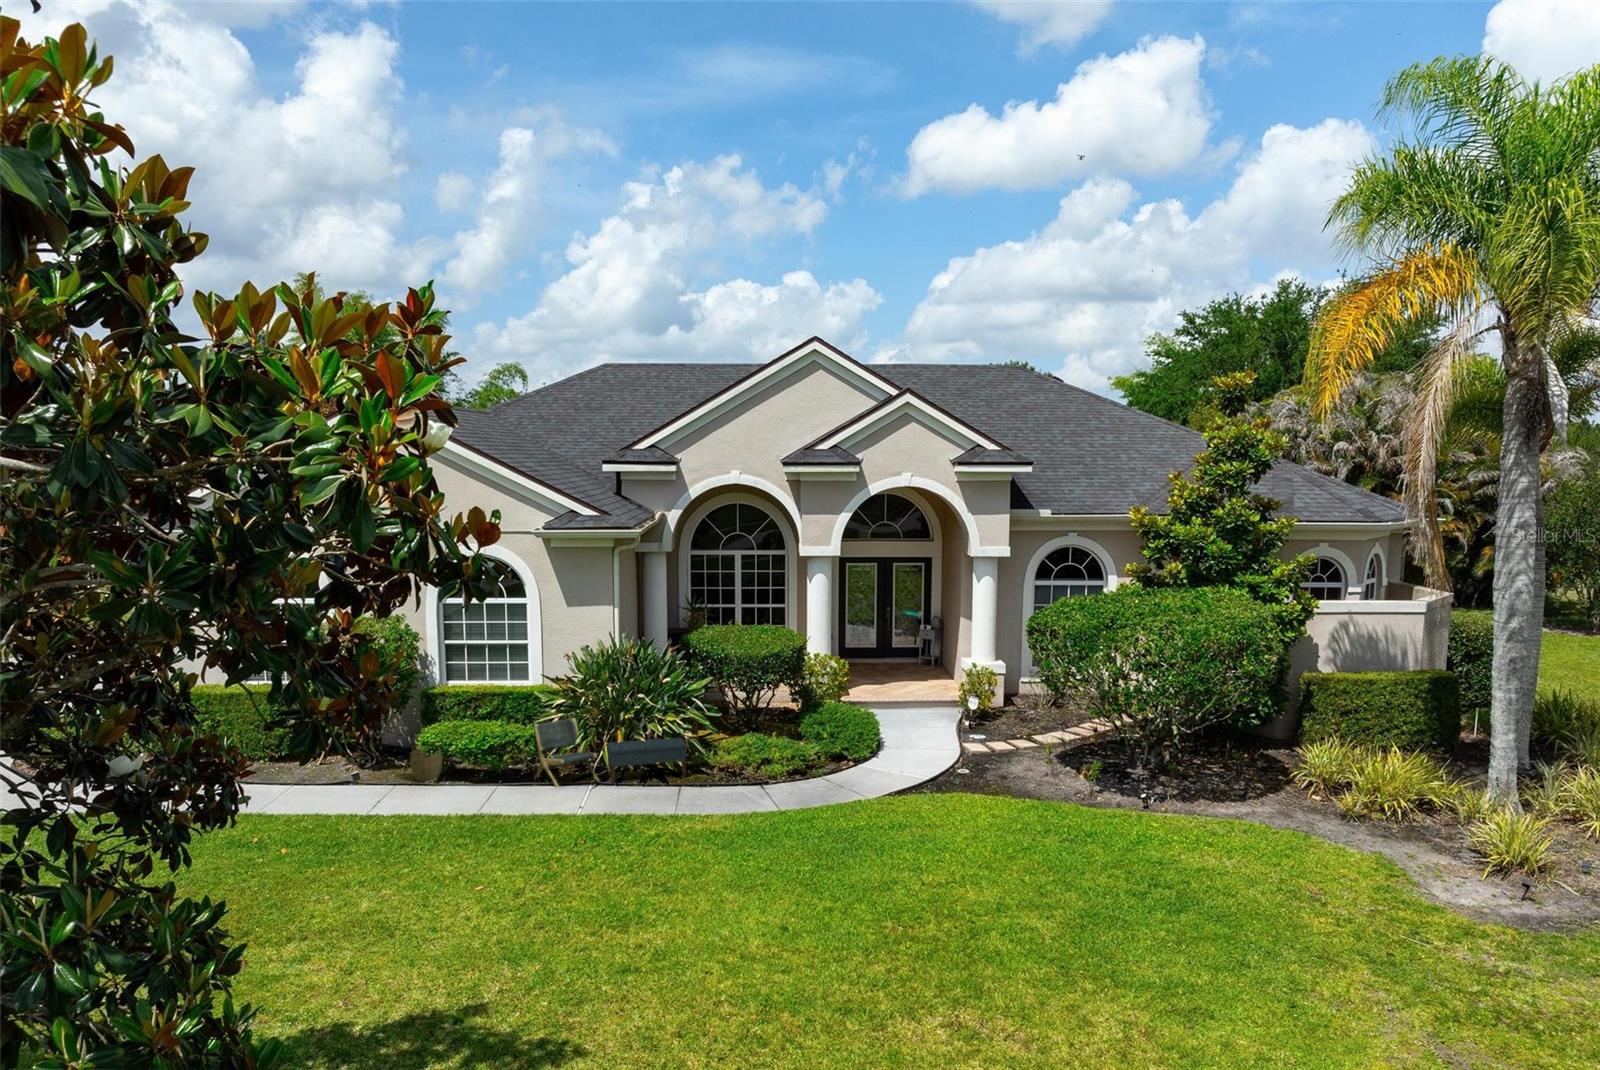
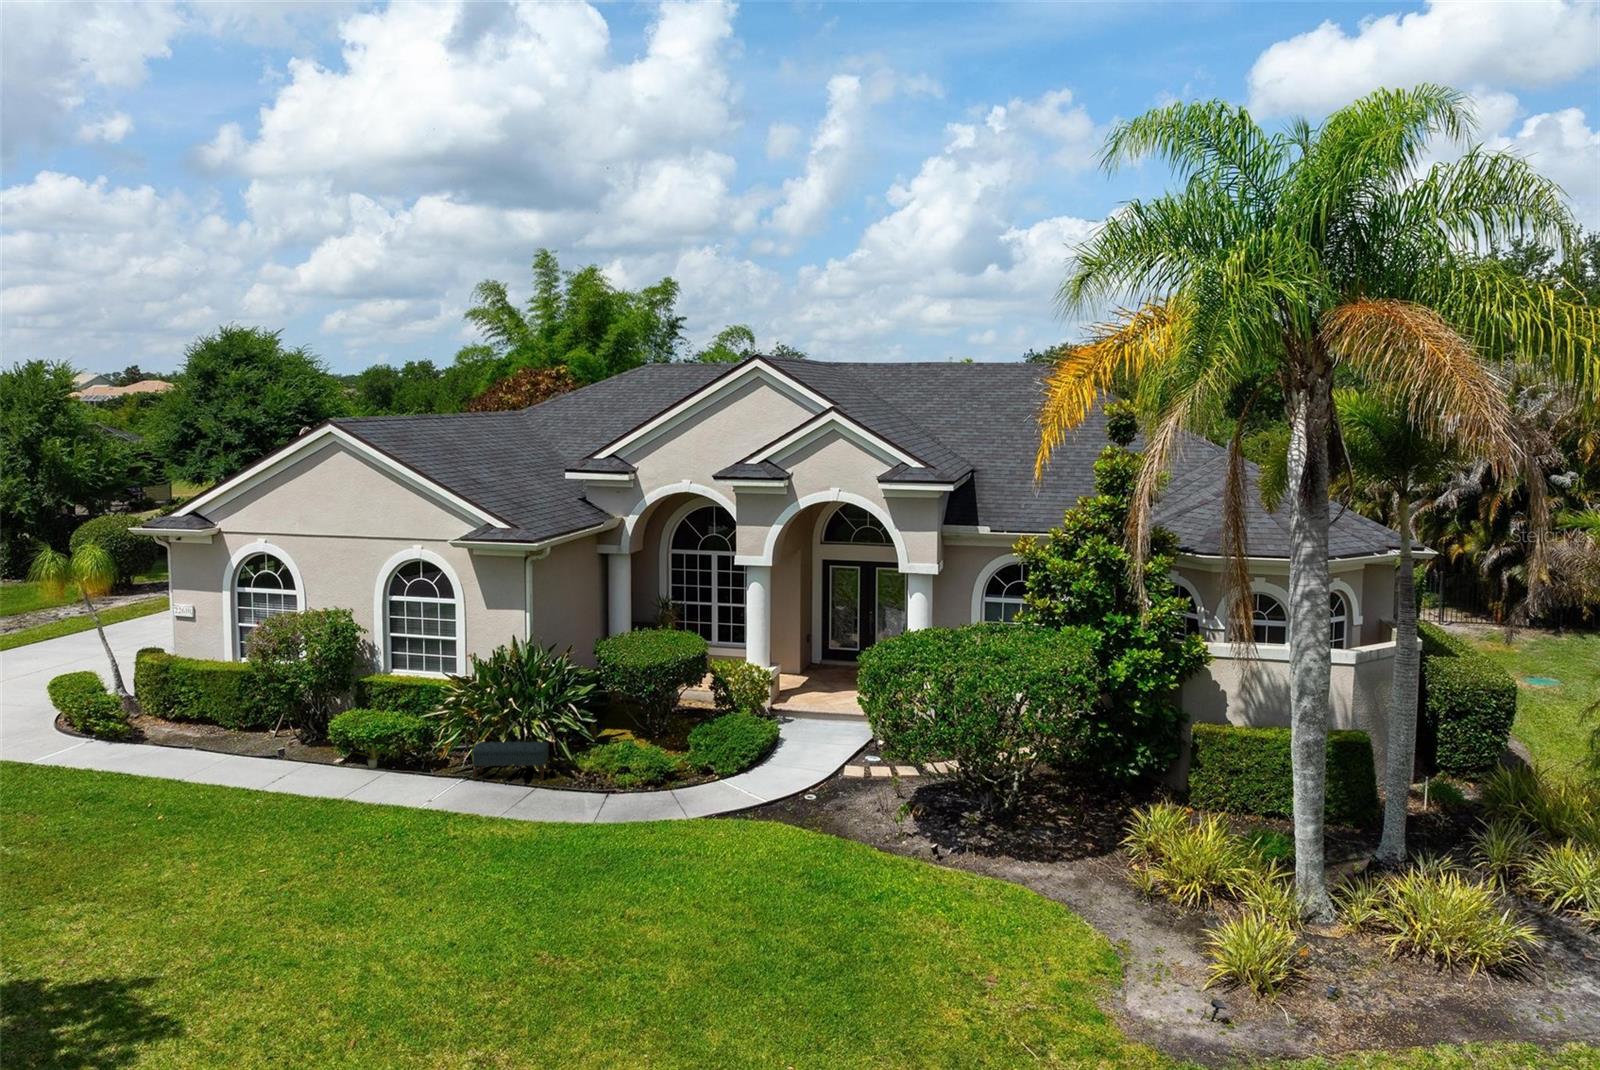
lounge chair: present [534,718,598,788] -> none [416,716,467,782]
woven basket: present [410,748,442,782] -> none [316,729,343,765]
potted plant: none [465,753,503,782] -> present [365,745,382,769]

